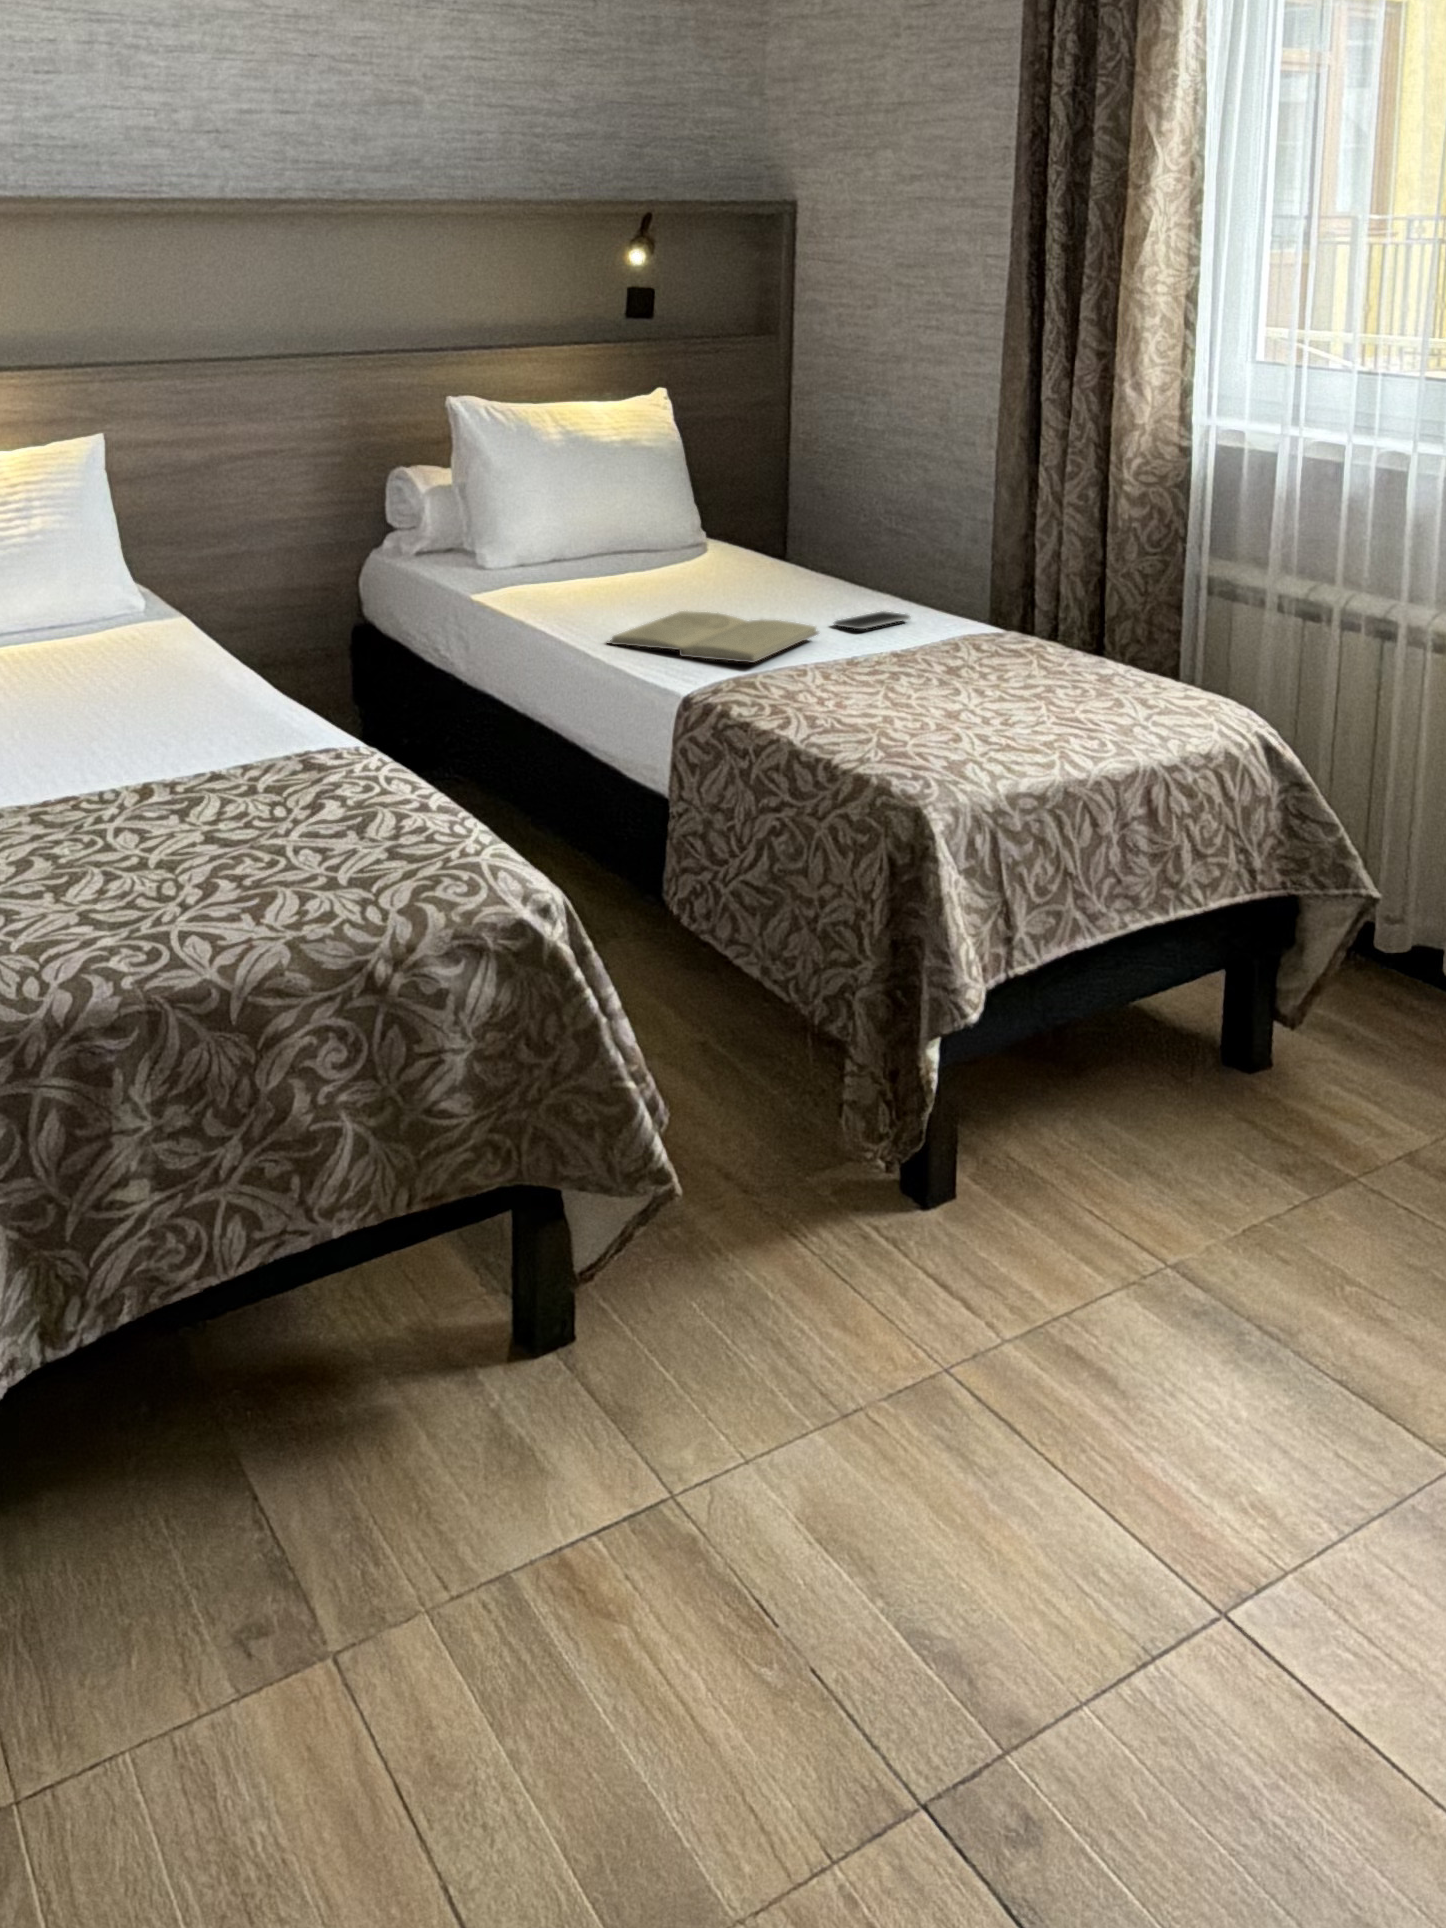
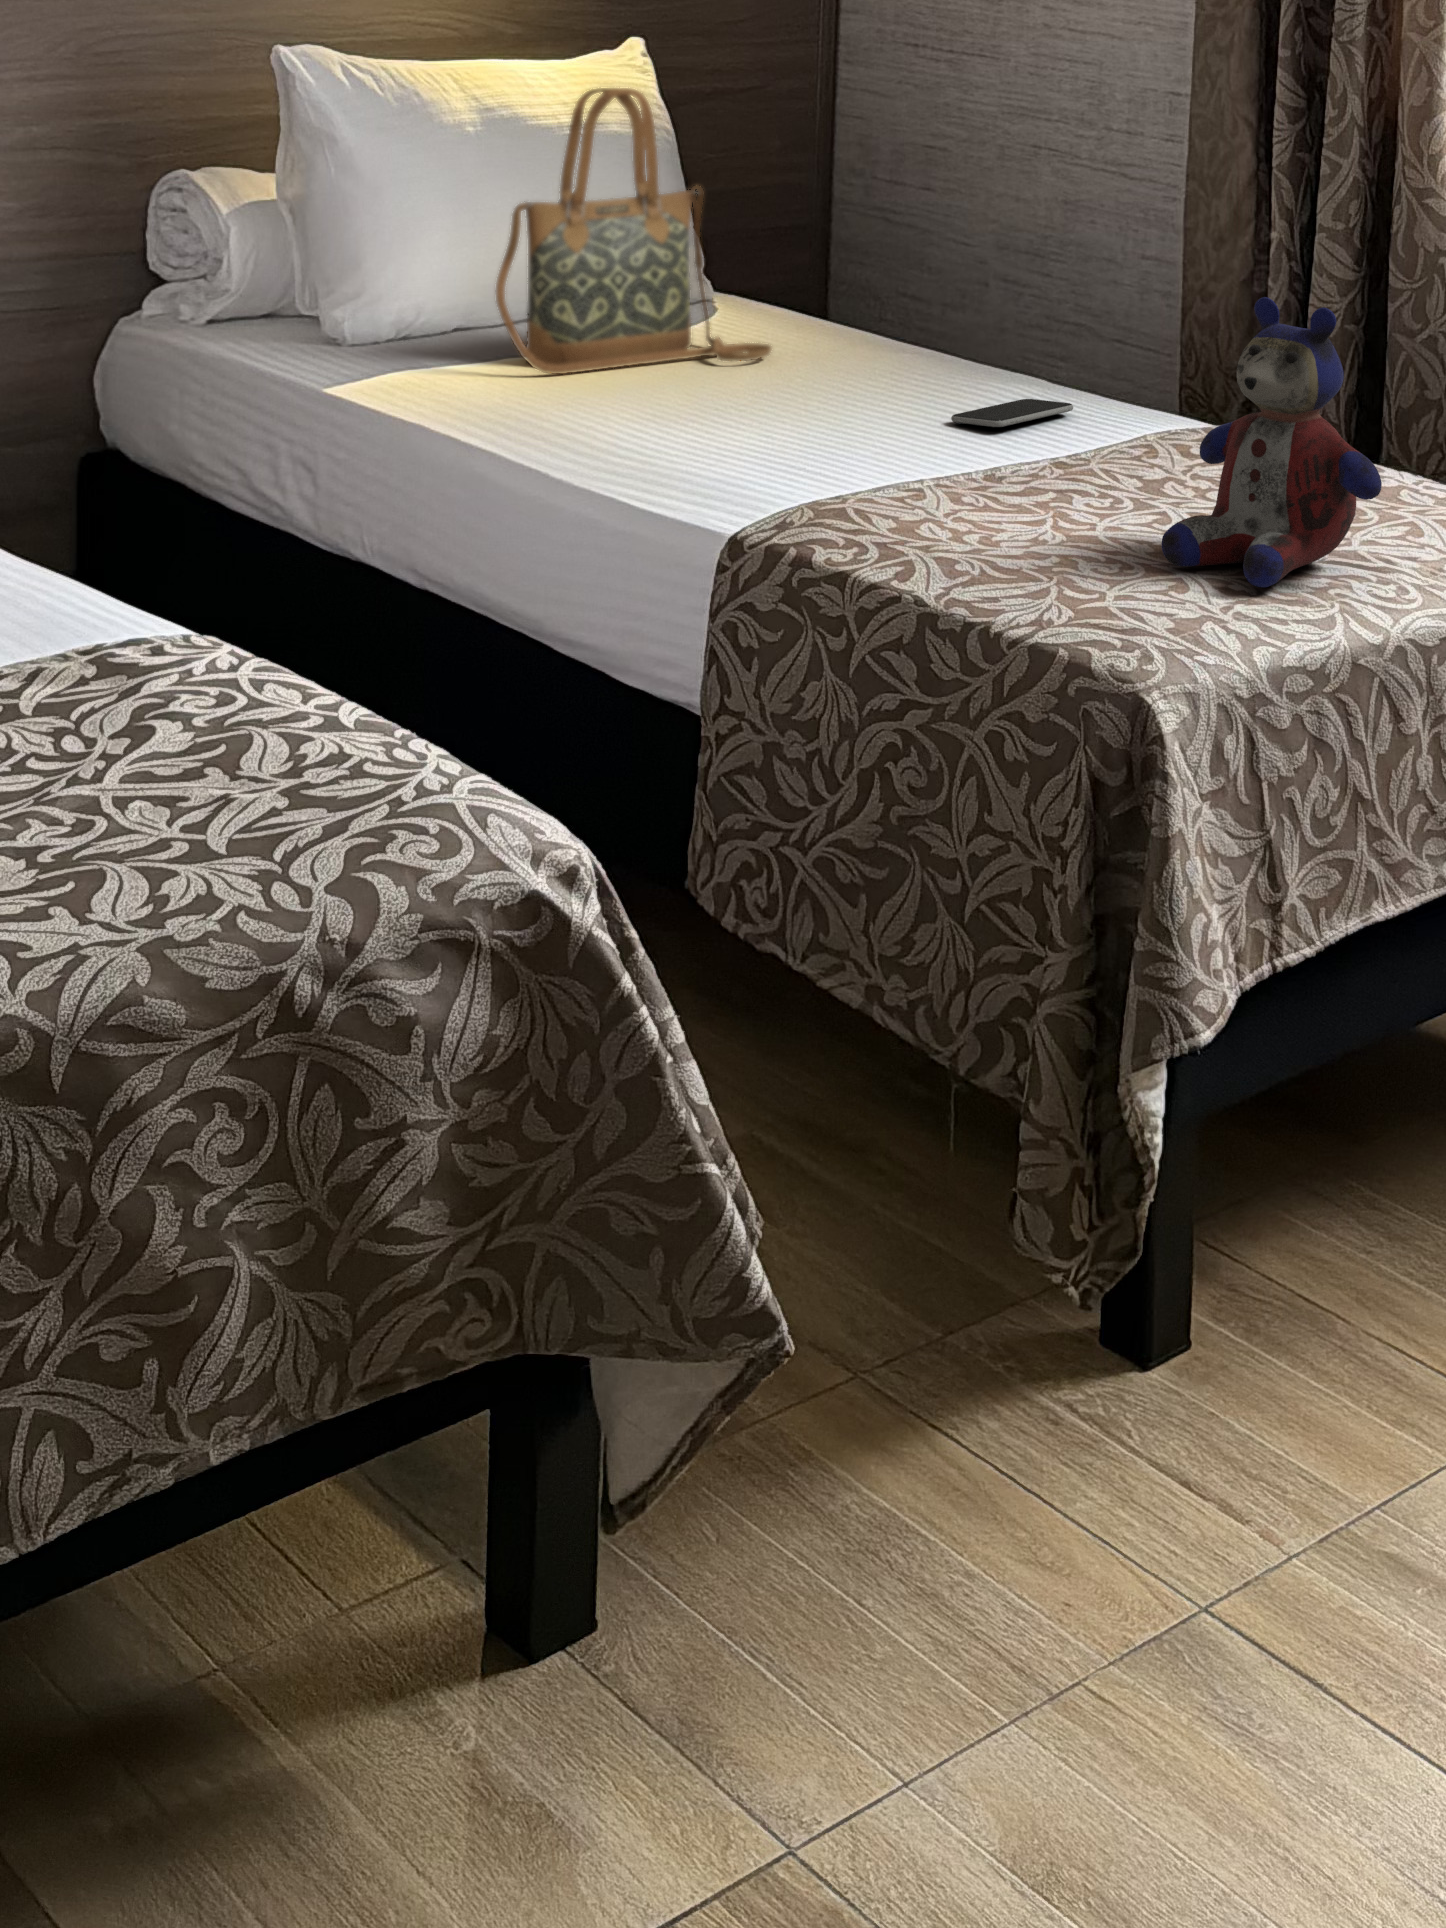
handbag: none [568,424,733,592] -> present [496,88,771,374]
stuffed bear: none [946,557,1087,738] -> present [1161,297,1382,587]
book: present [608,611,818,663] -> none [581,402,934,481]

